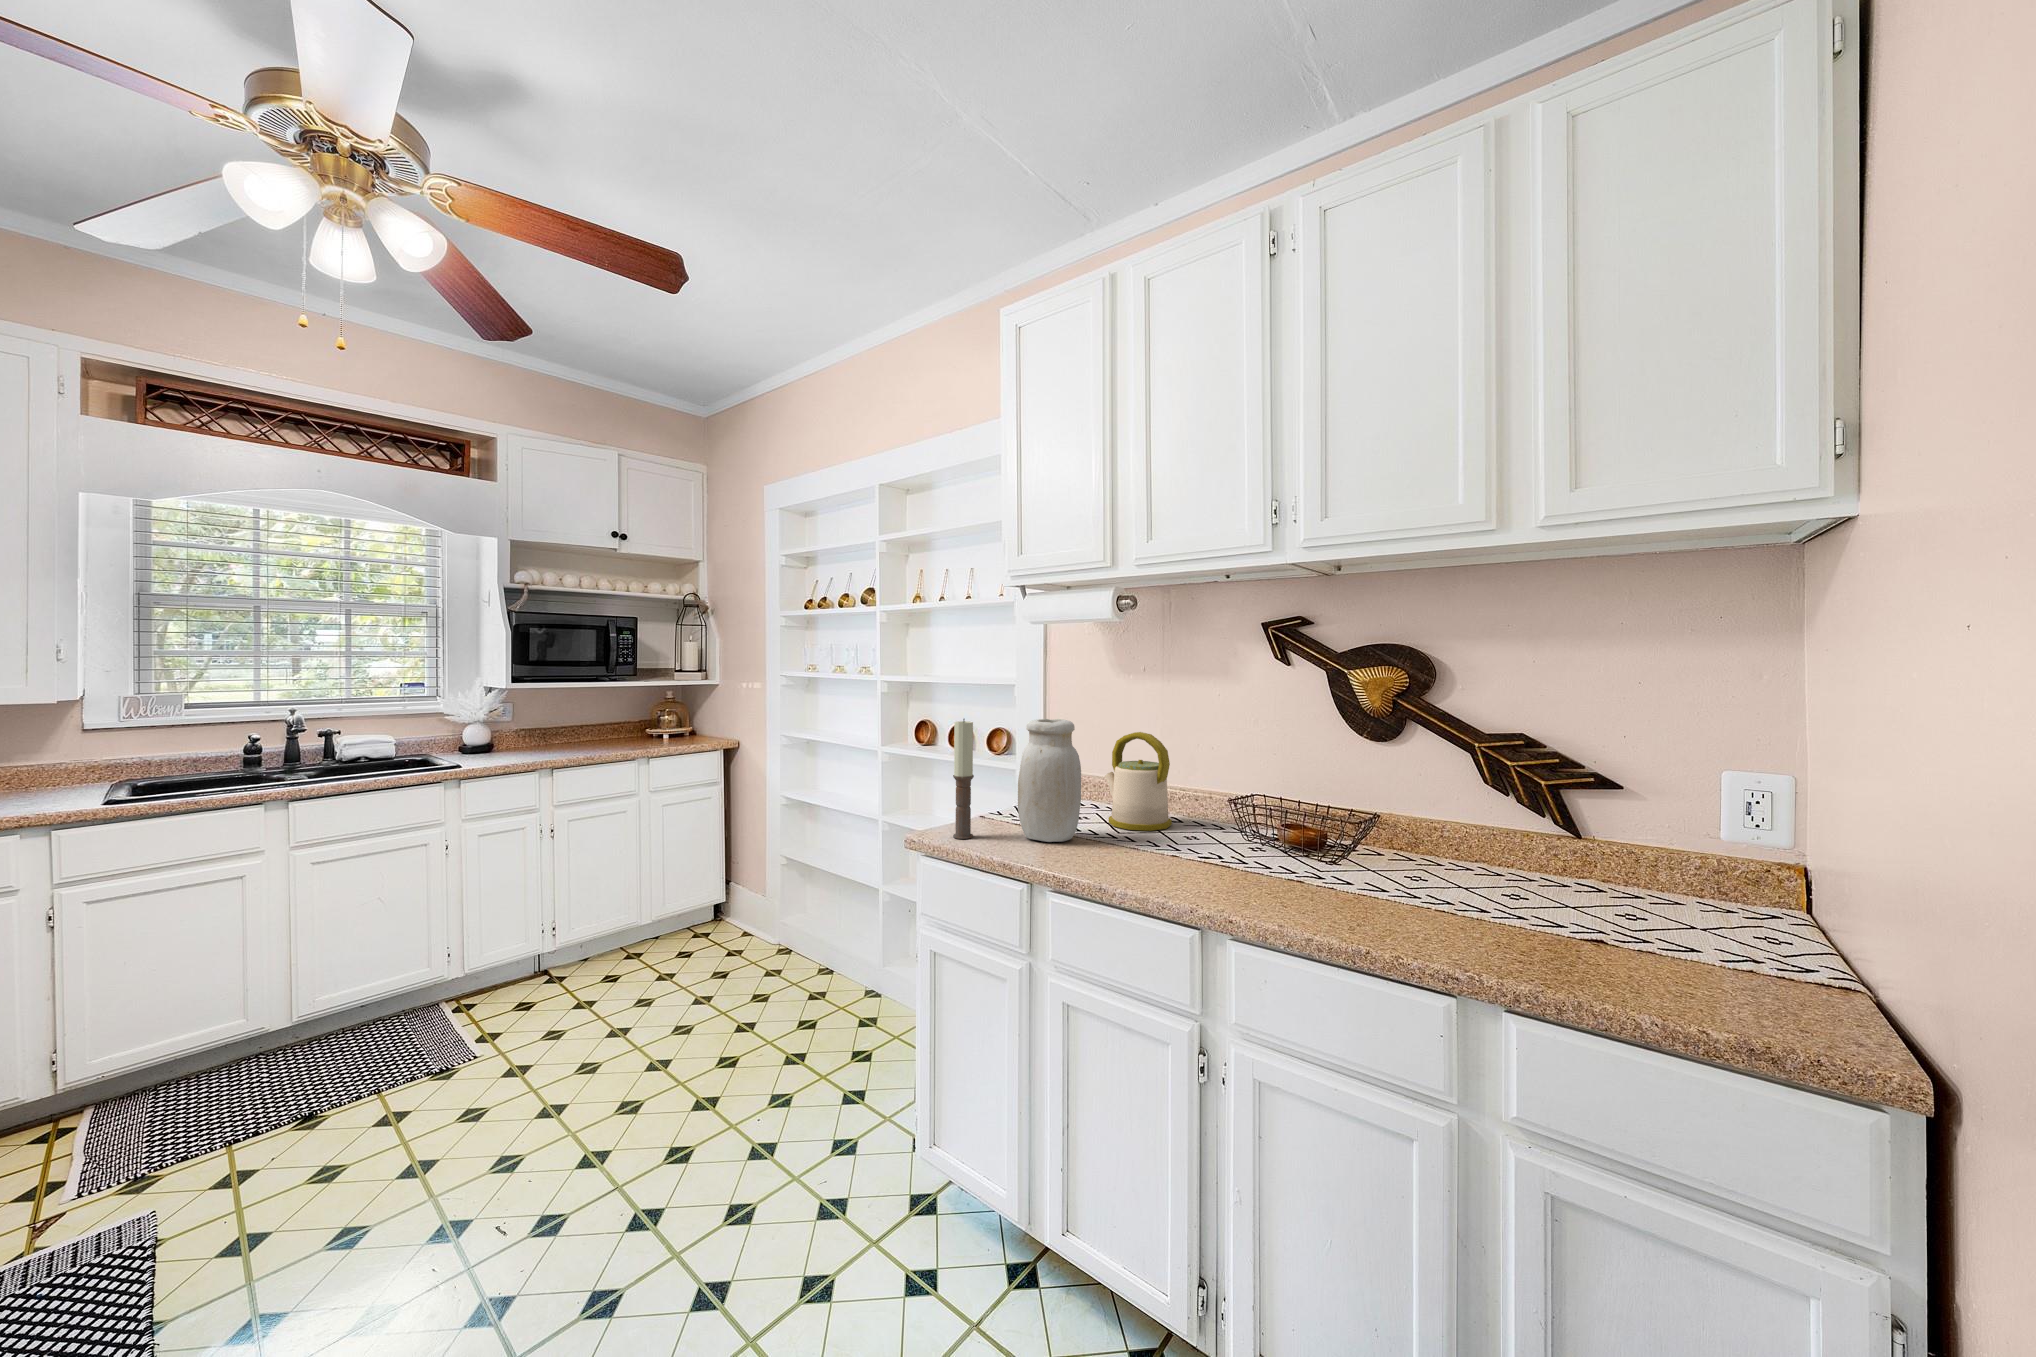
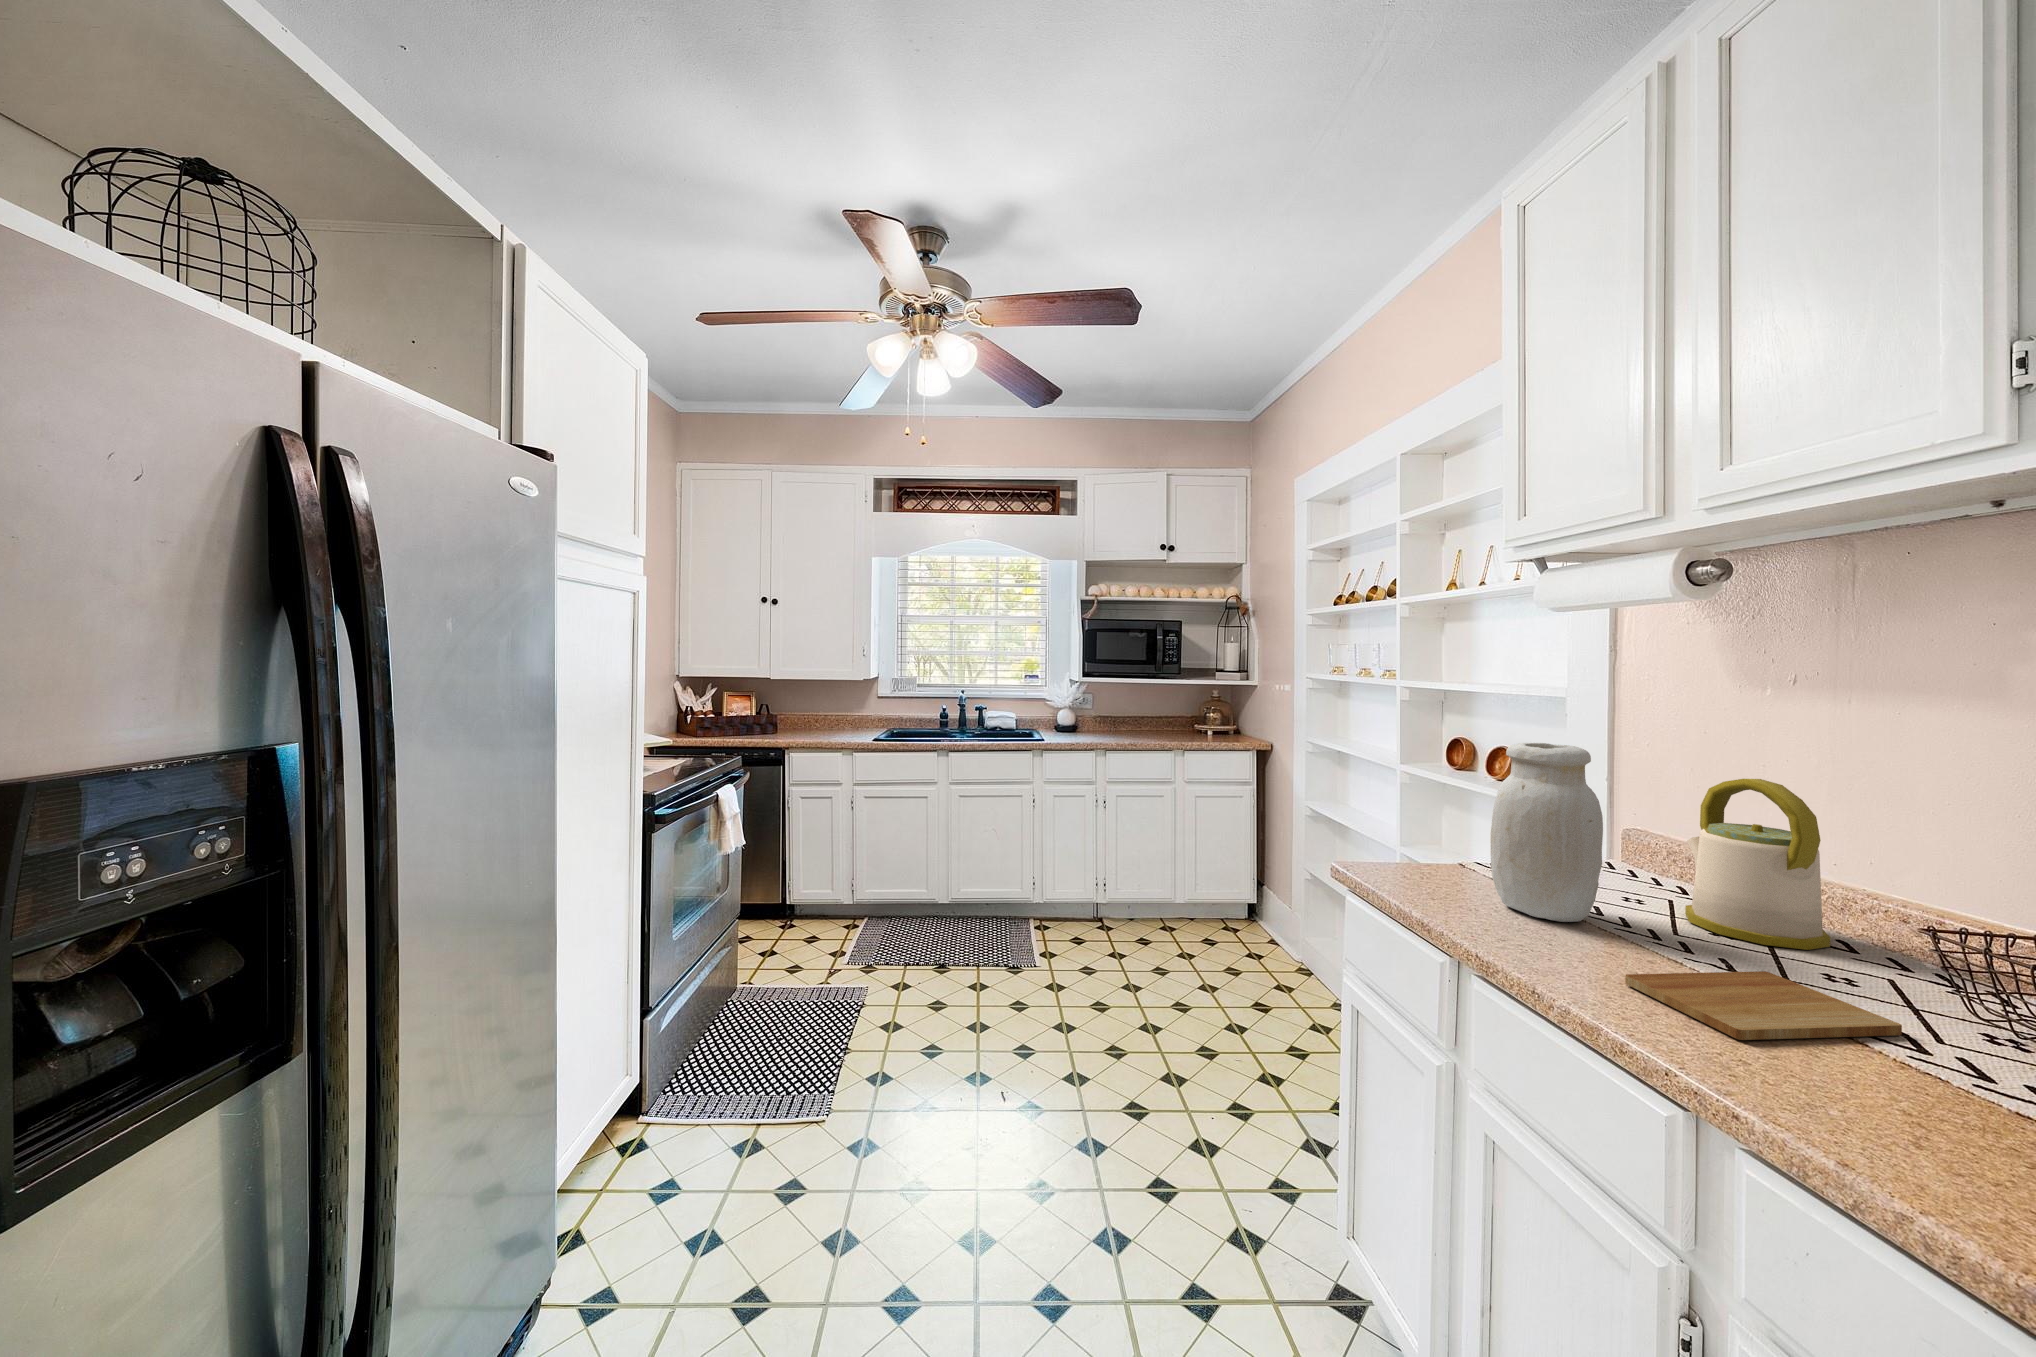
candle: present [953,719,974,839] -> none [1398,733,1429,886]
cutting board: none [1120,843,1224,880] -> present [1625,971,1902,1040]

